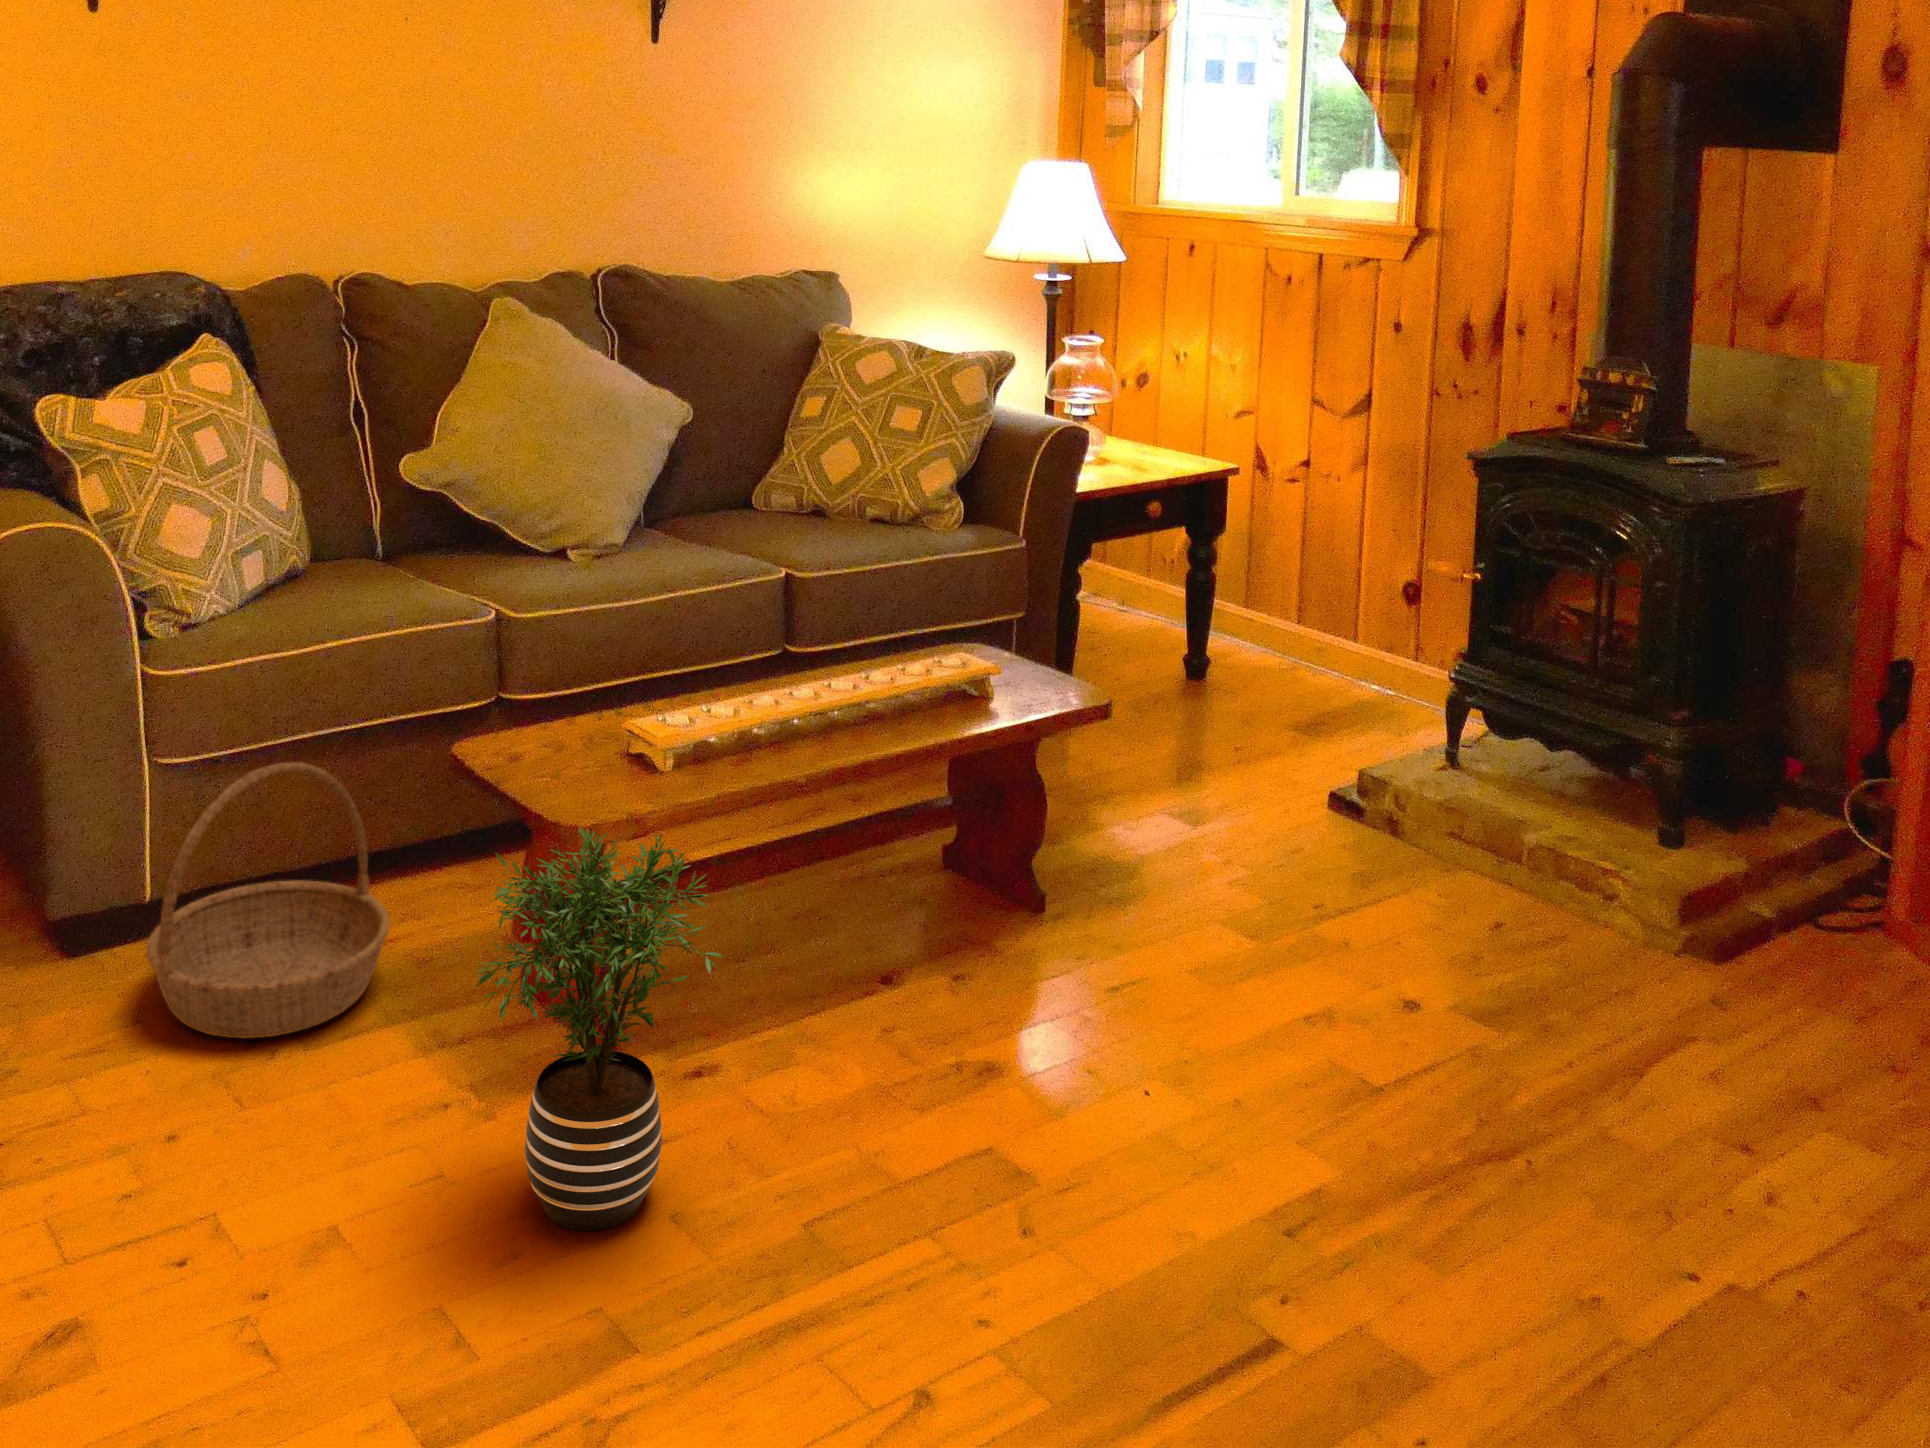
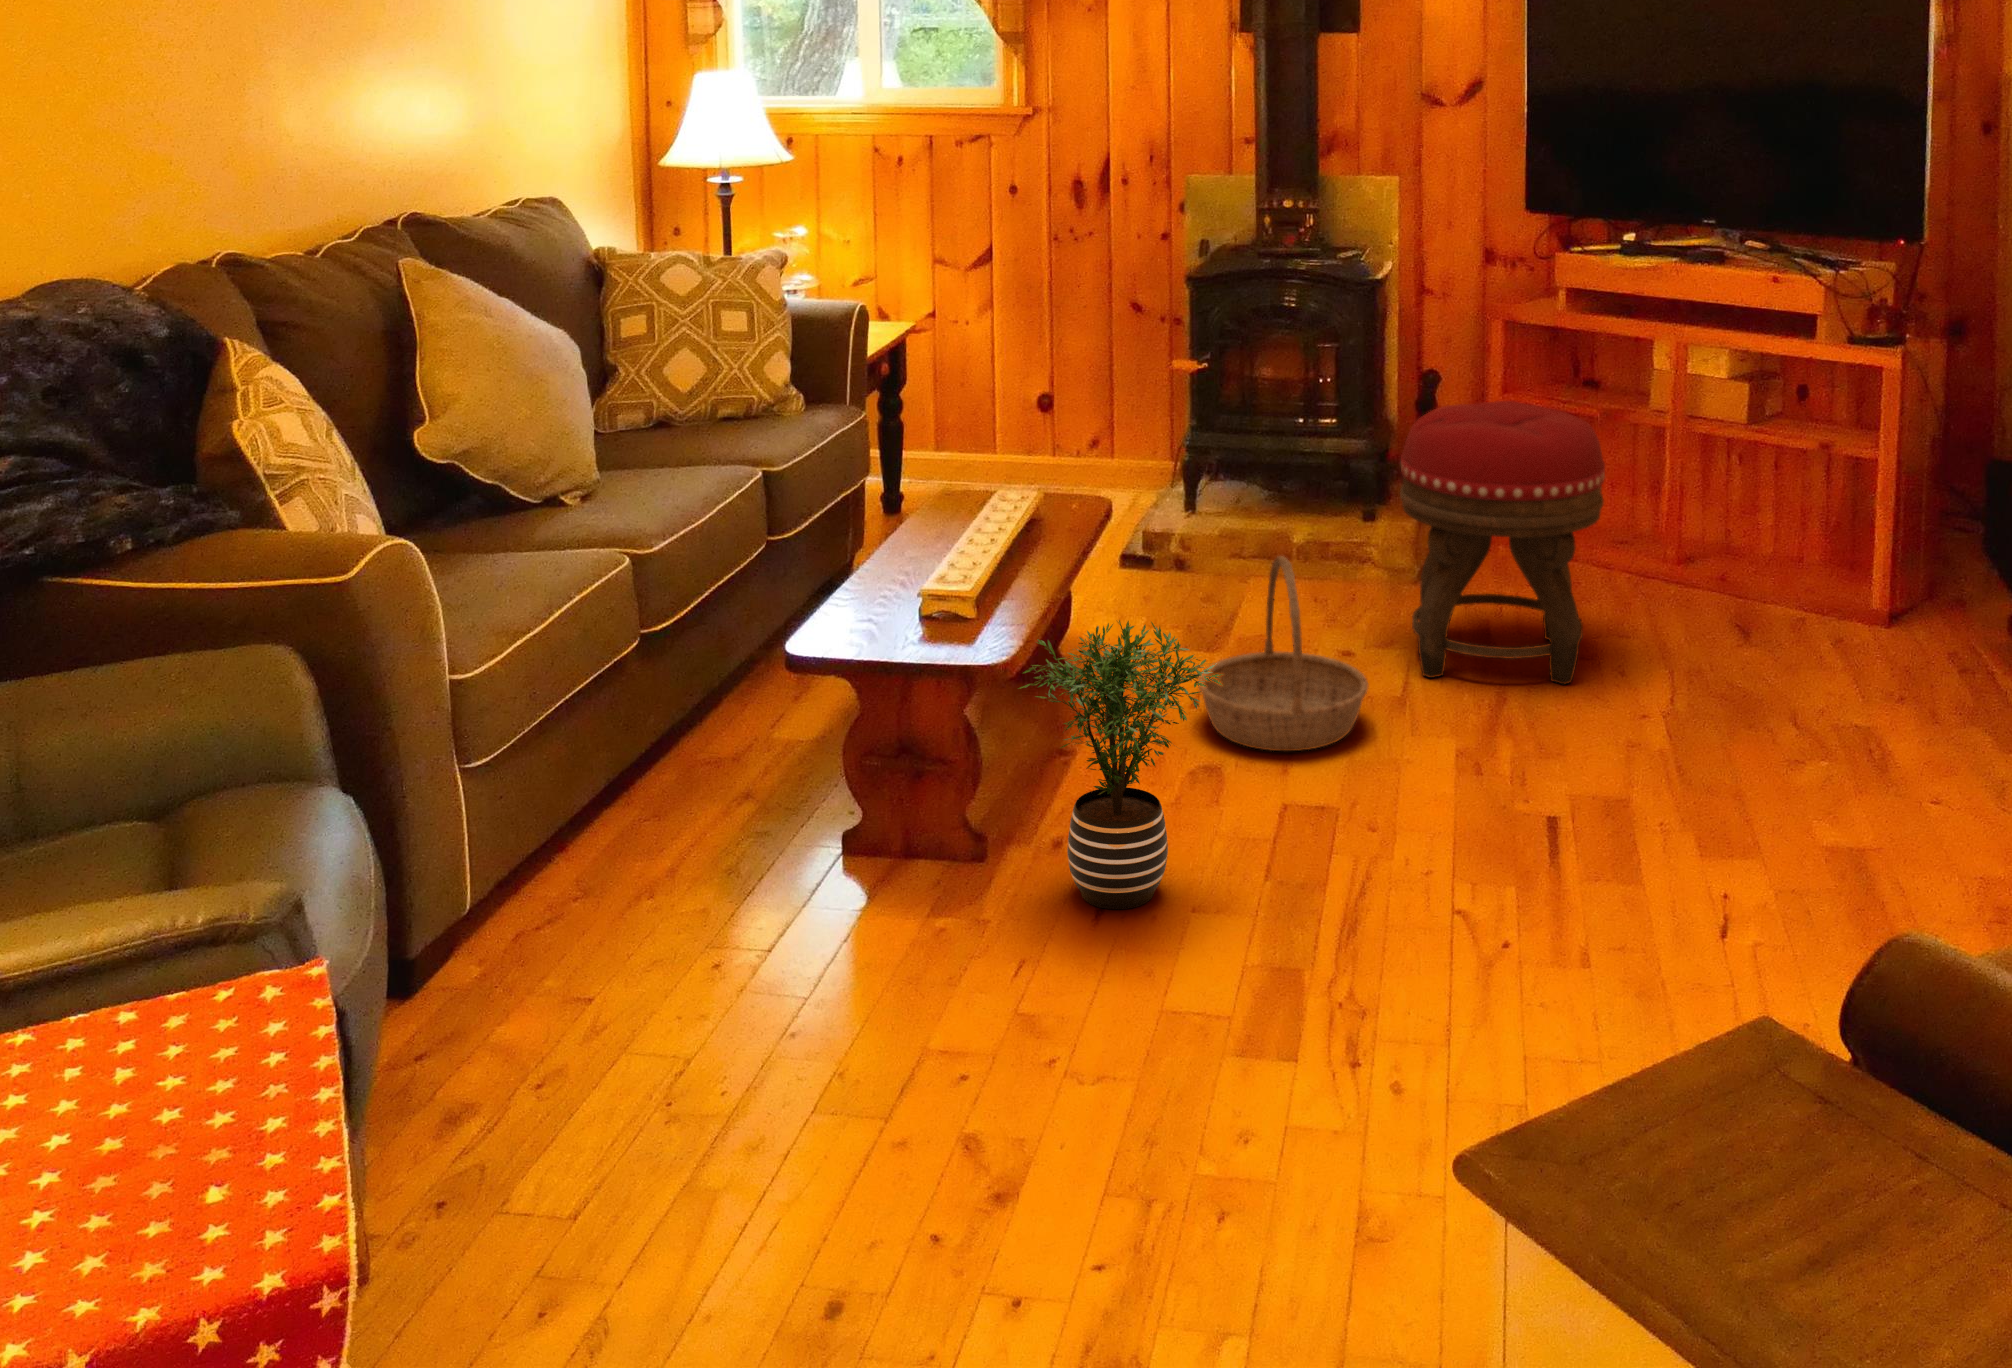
footstool: none [1453,692,1833,1209] -> present [1400,401,1605,684]
basket: present [146,762,390,1038] -> present [1199,556,1368,751]

